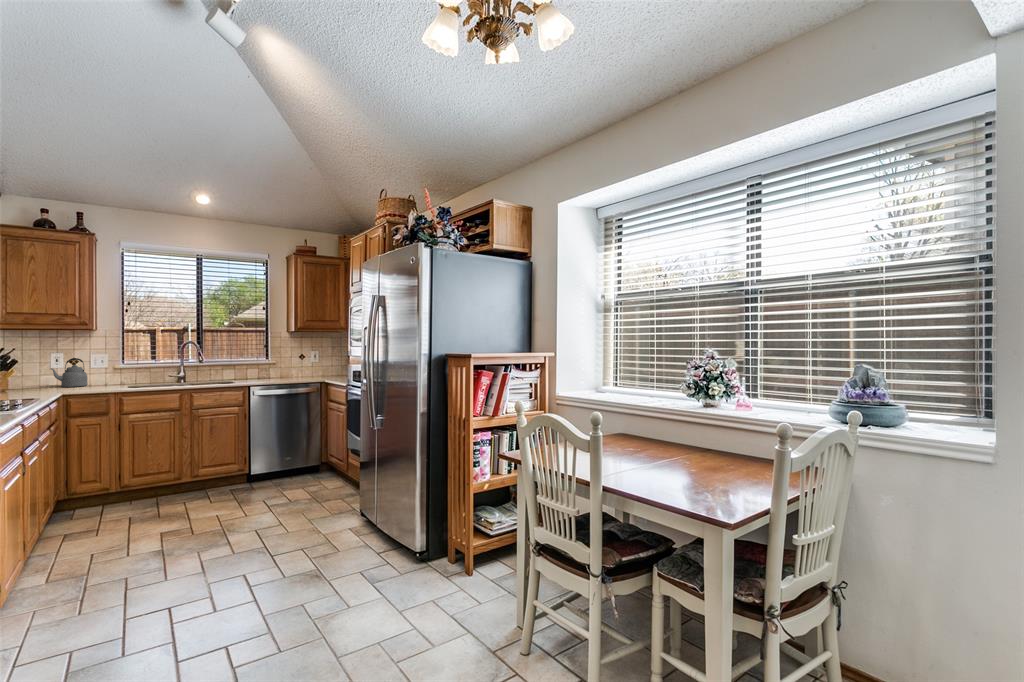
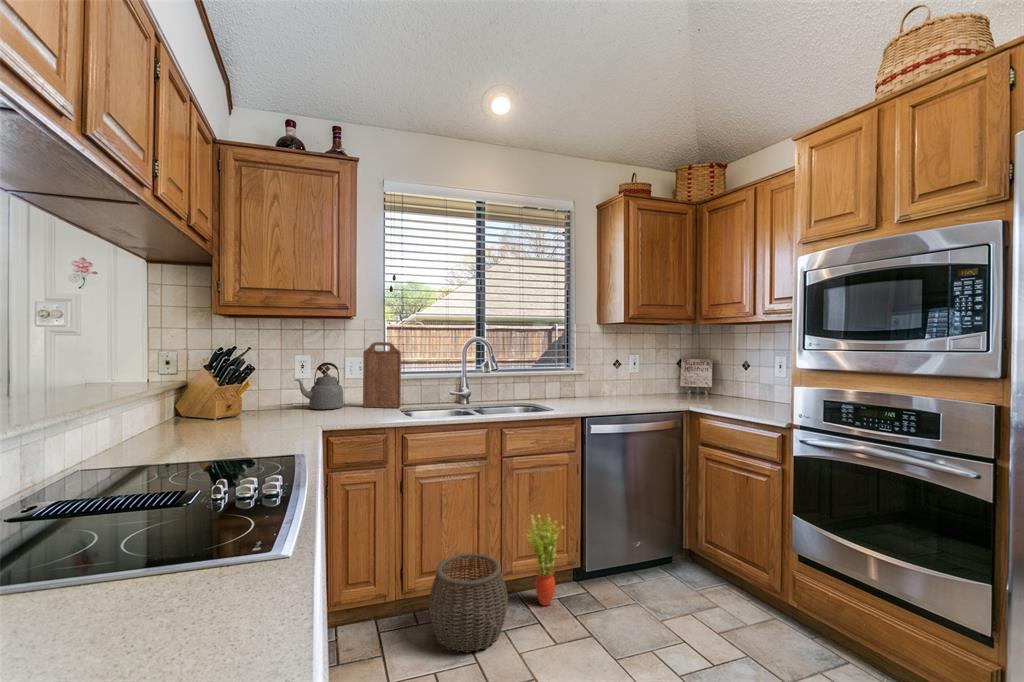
cutting board: none [102,345,129,385] -> present [363,342,401,408]
potted plant: none [206,440,232,492] -> present [527,513,564,605]
woven basket: none [134,463,187,509] -> present [429,553,508,652]

